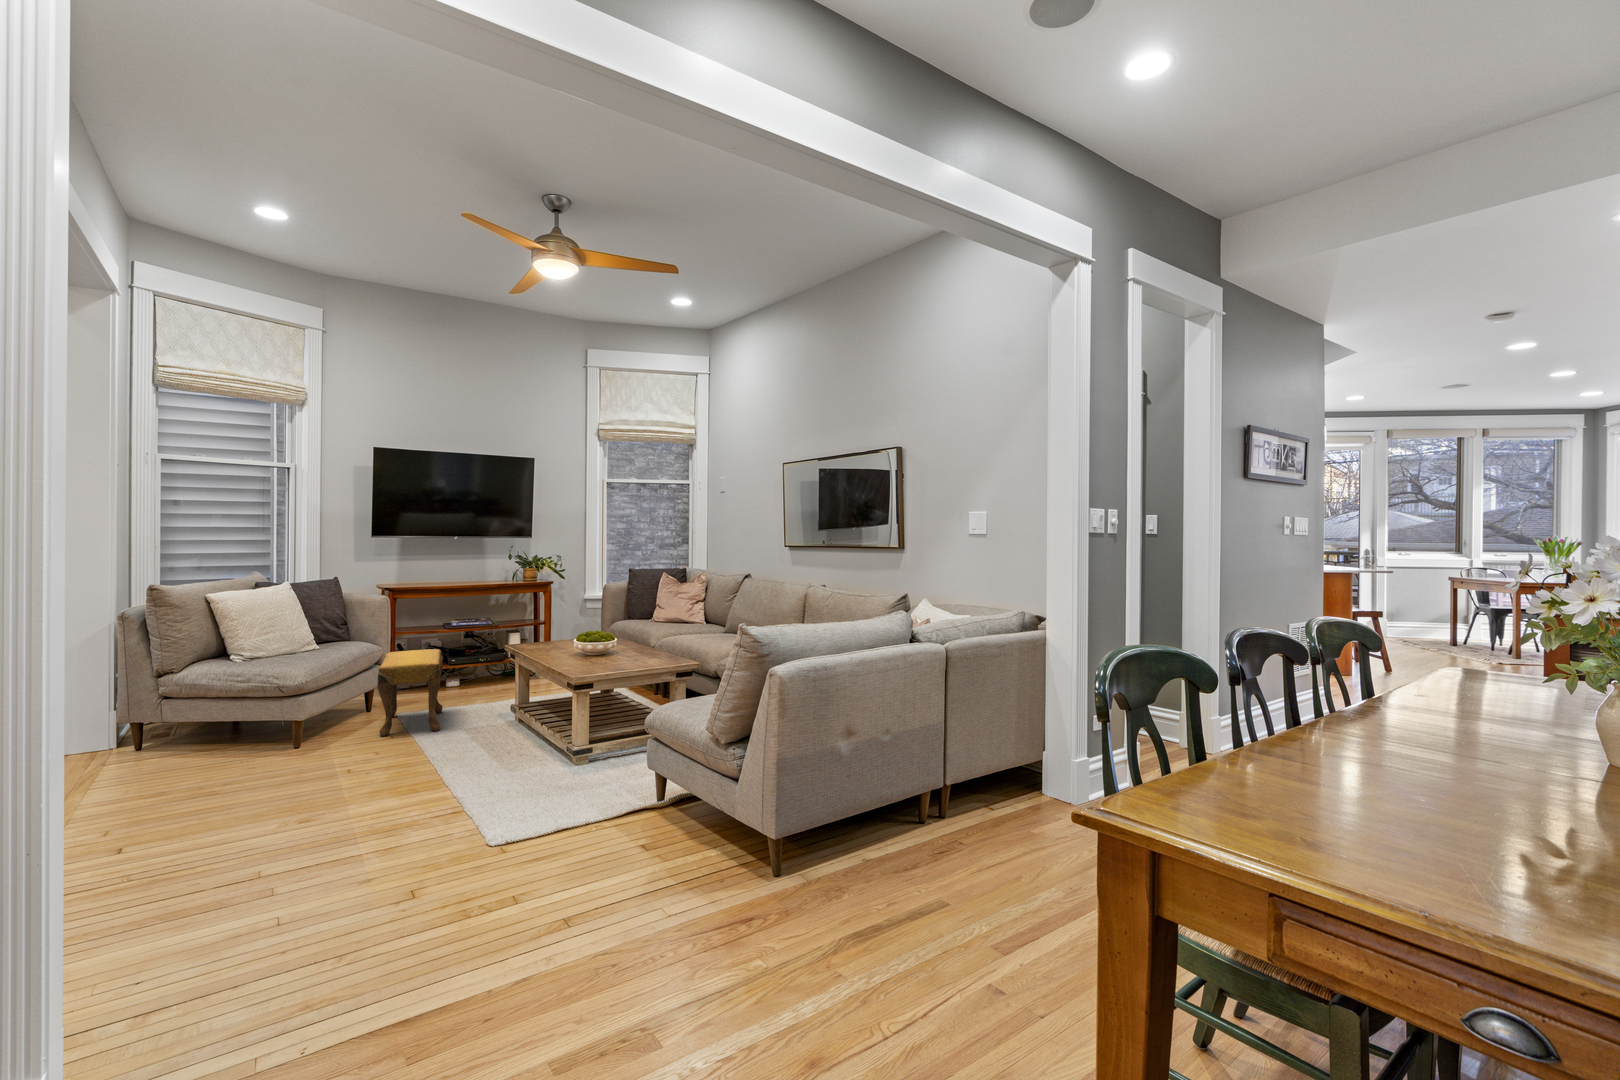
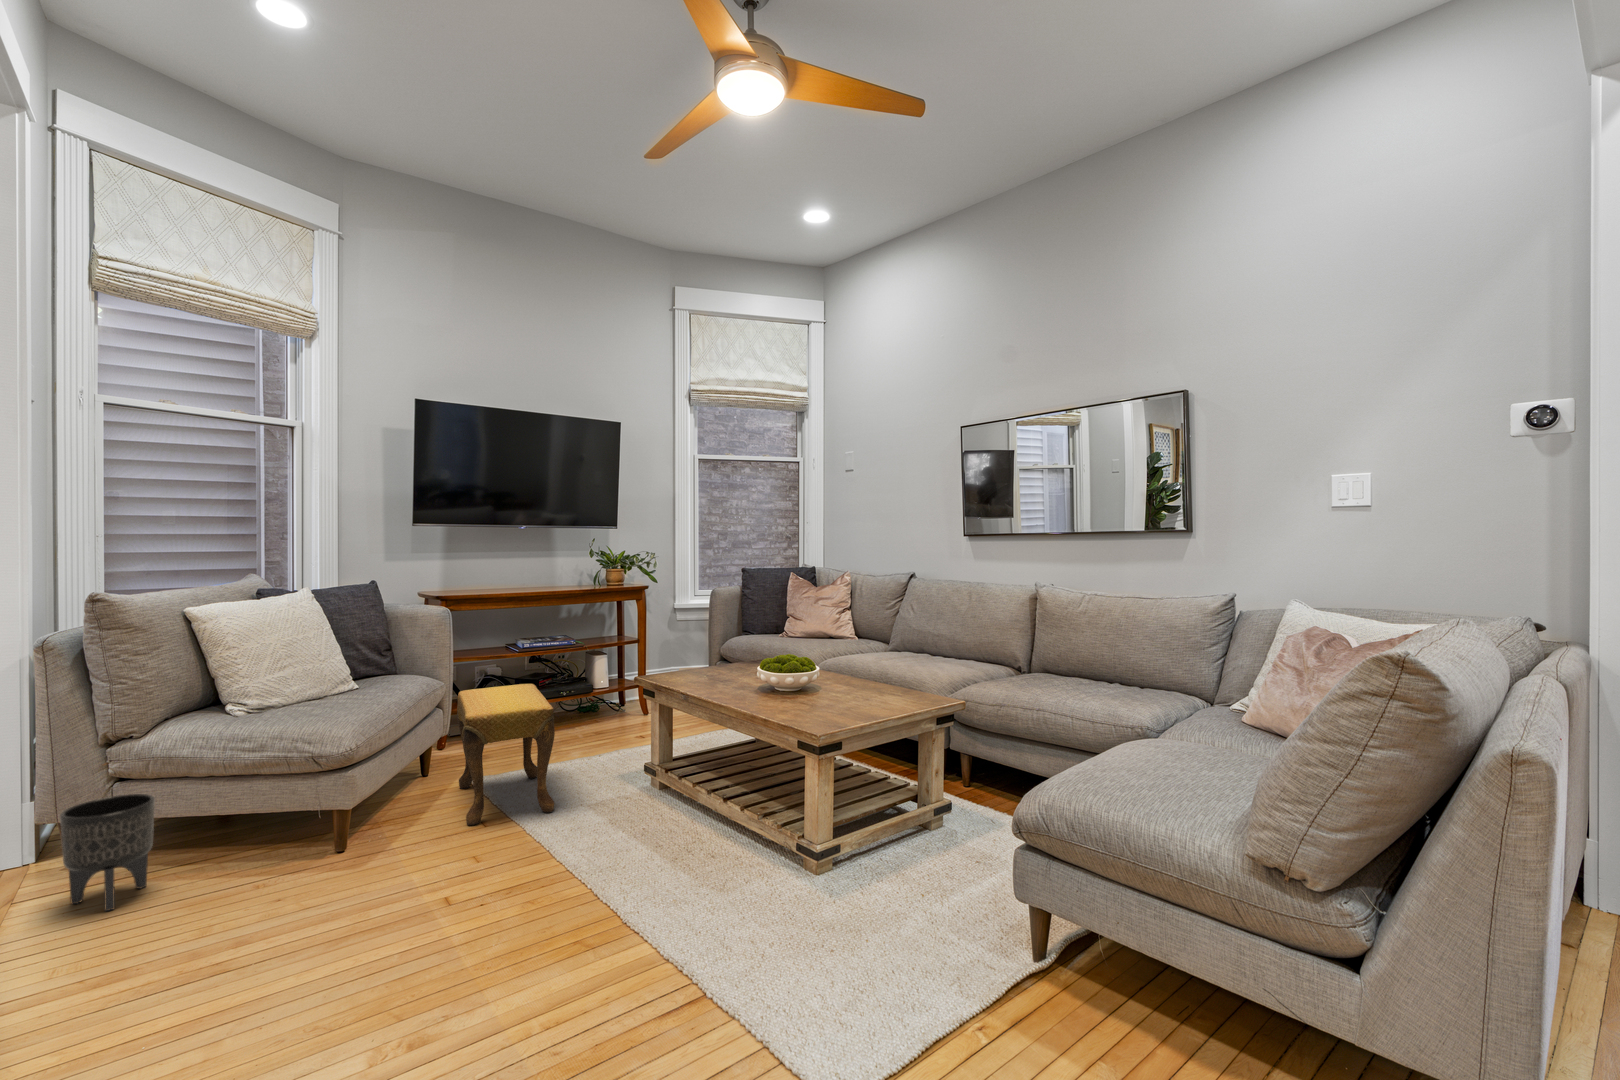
planter: none [131,705,184,769] -> present [60,794,155,911]

